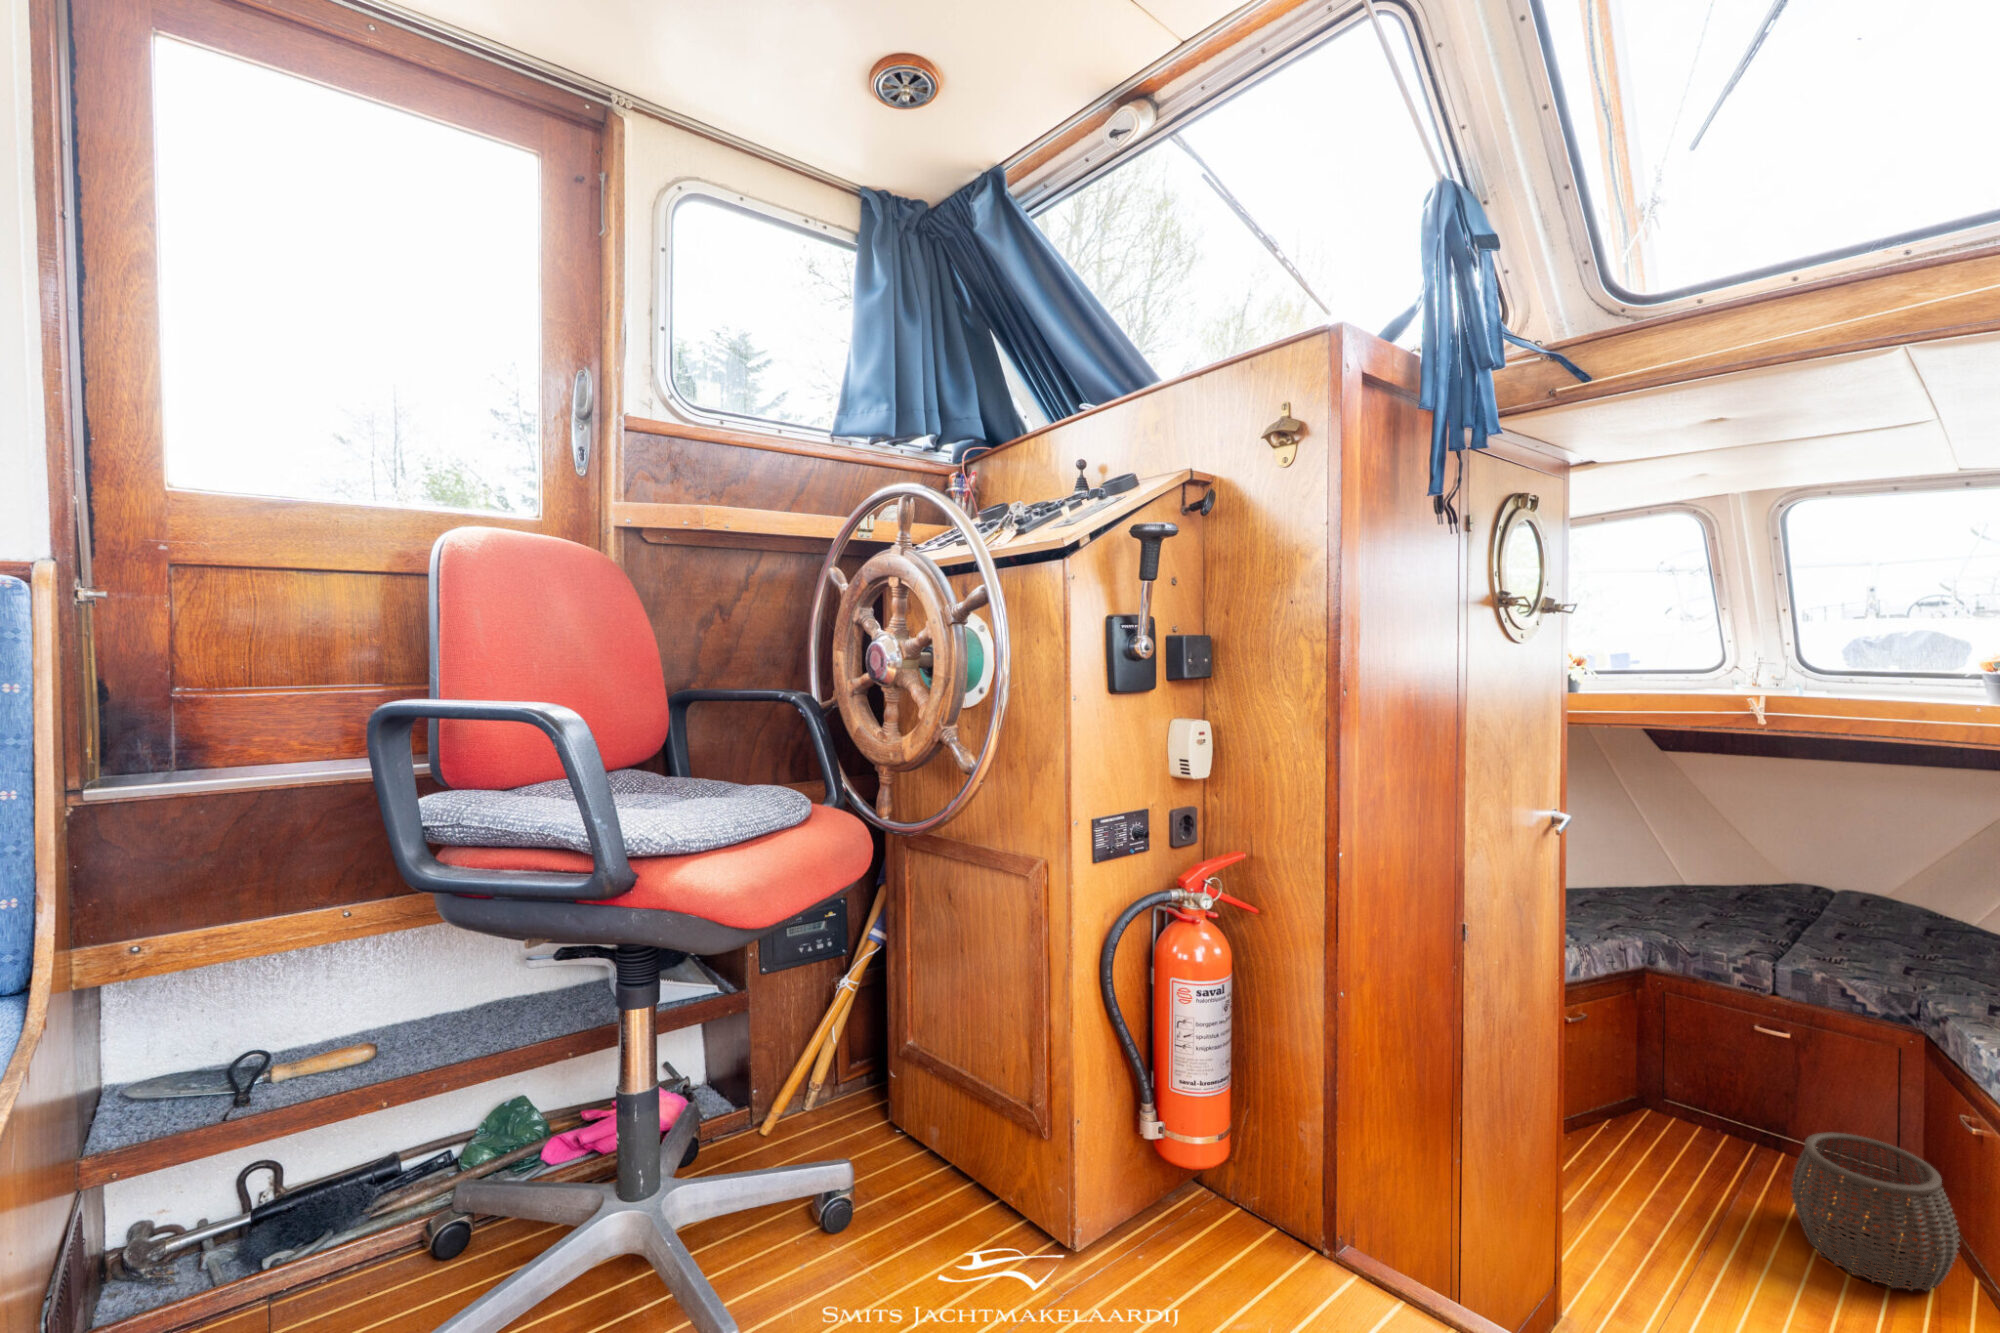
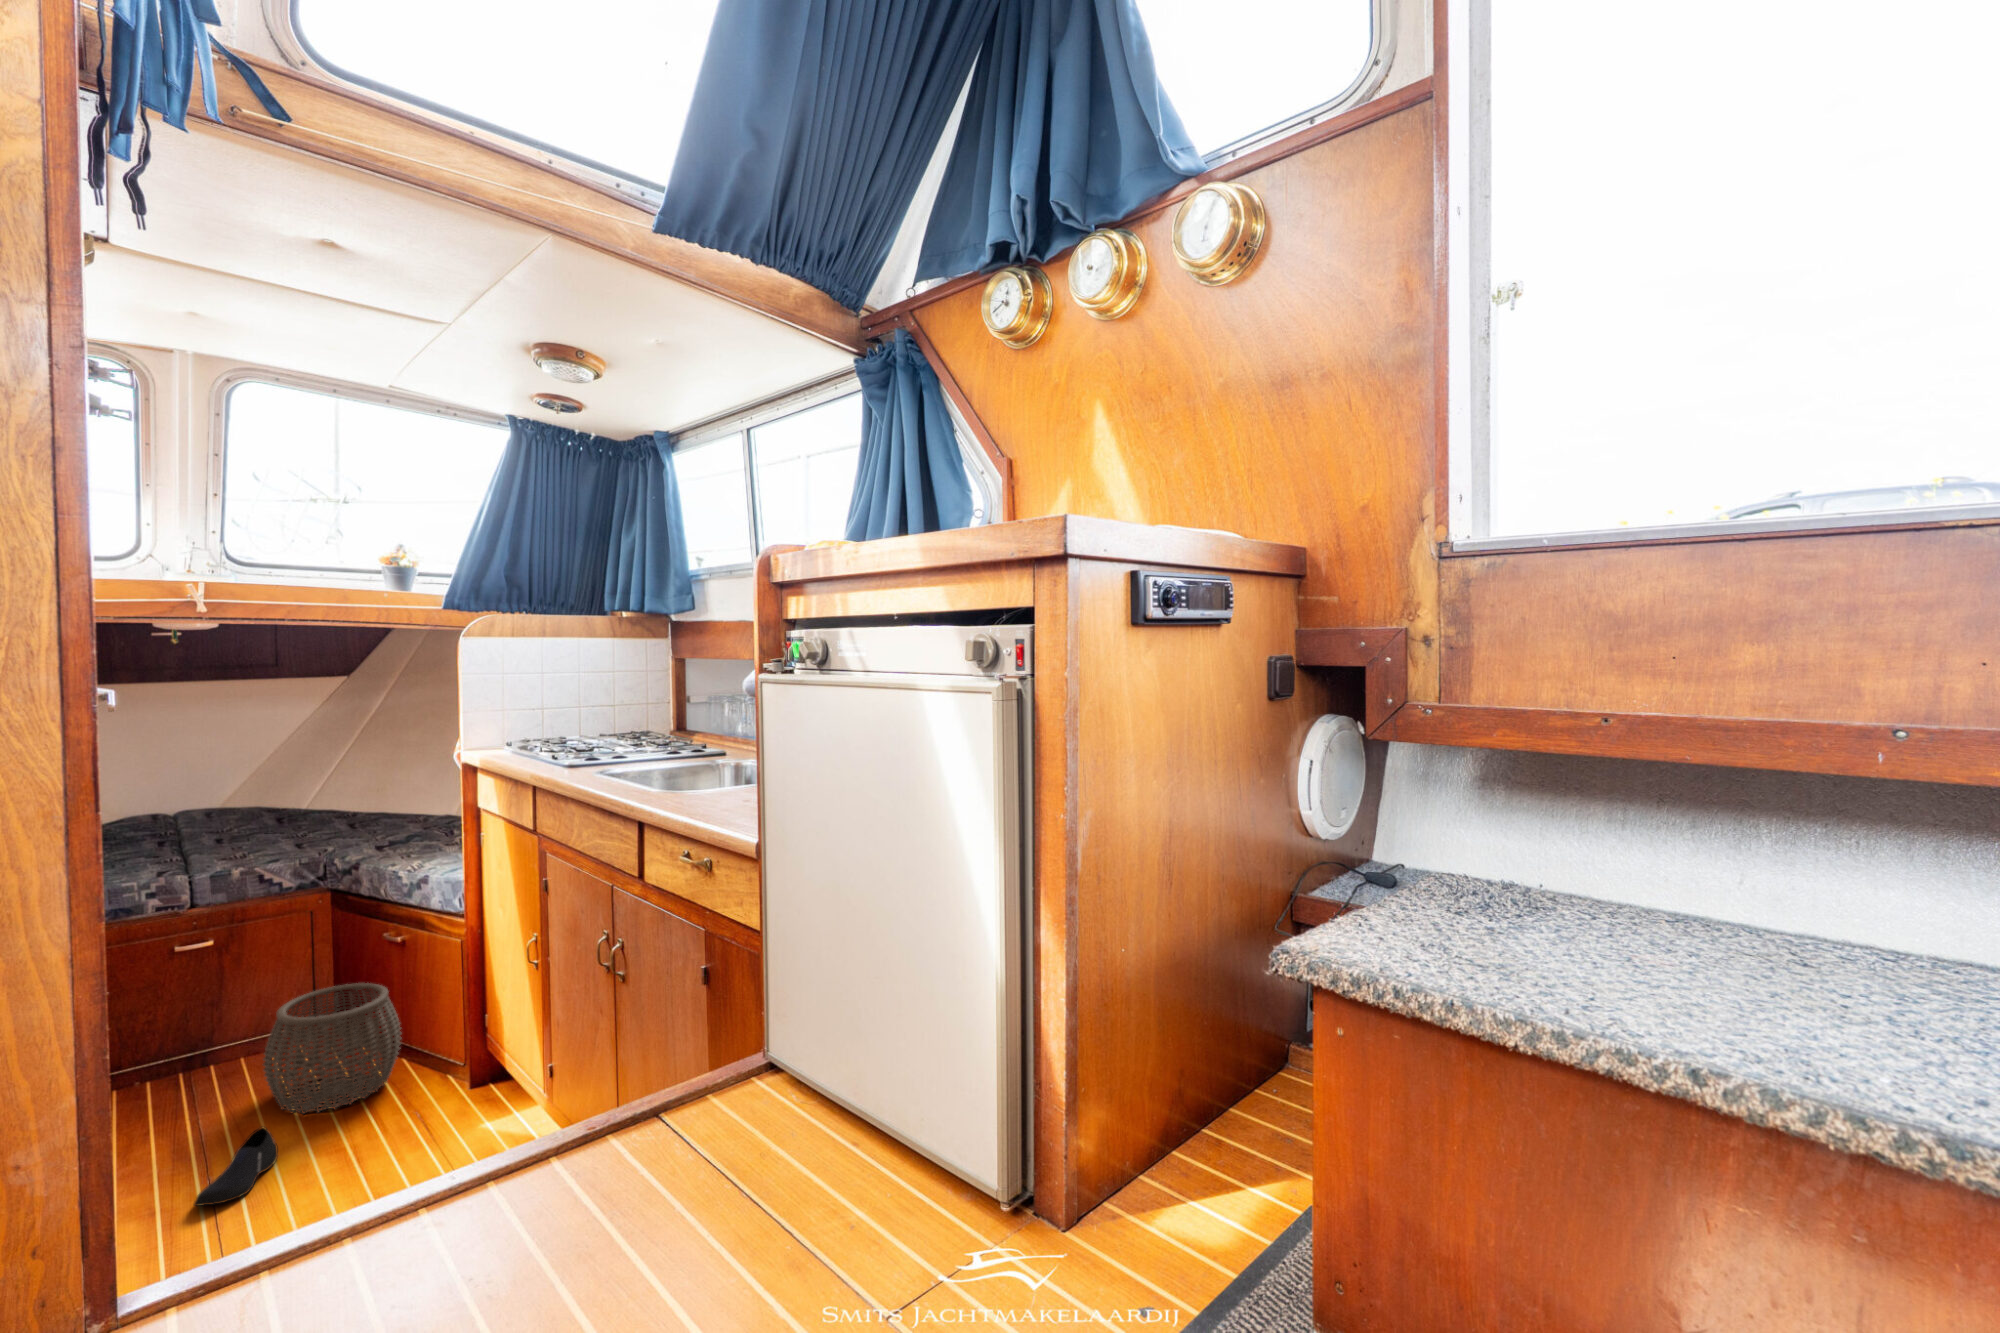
shoe: none [1672,1236,1766,1286] -> present [194,1127,278,1206]

